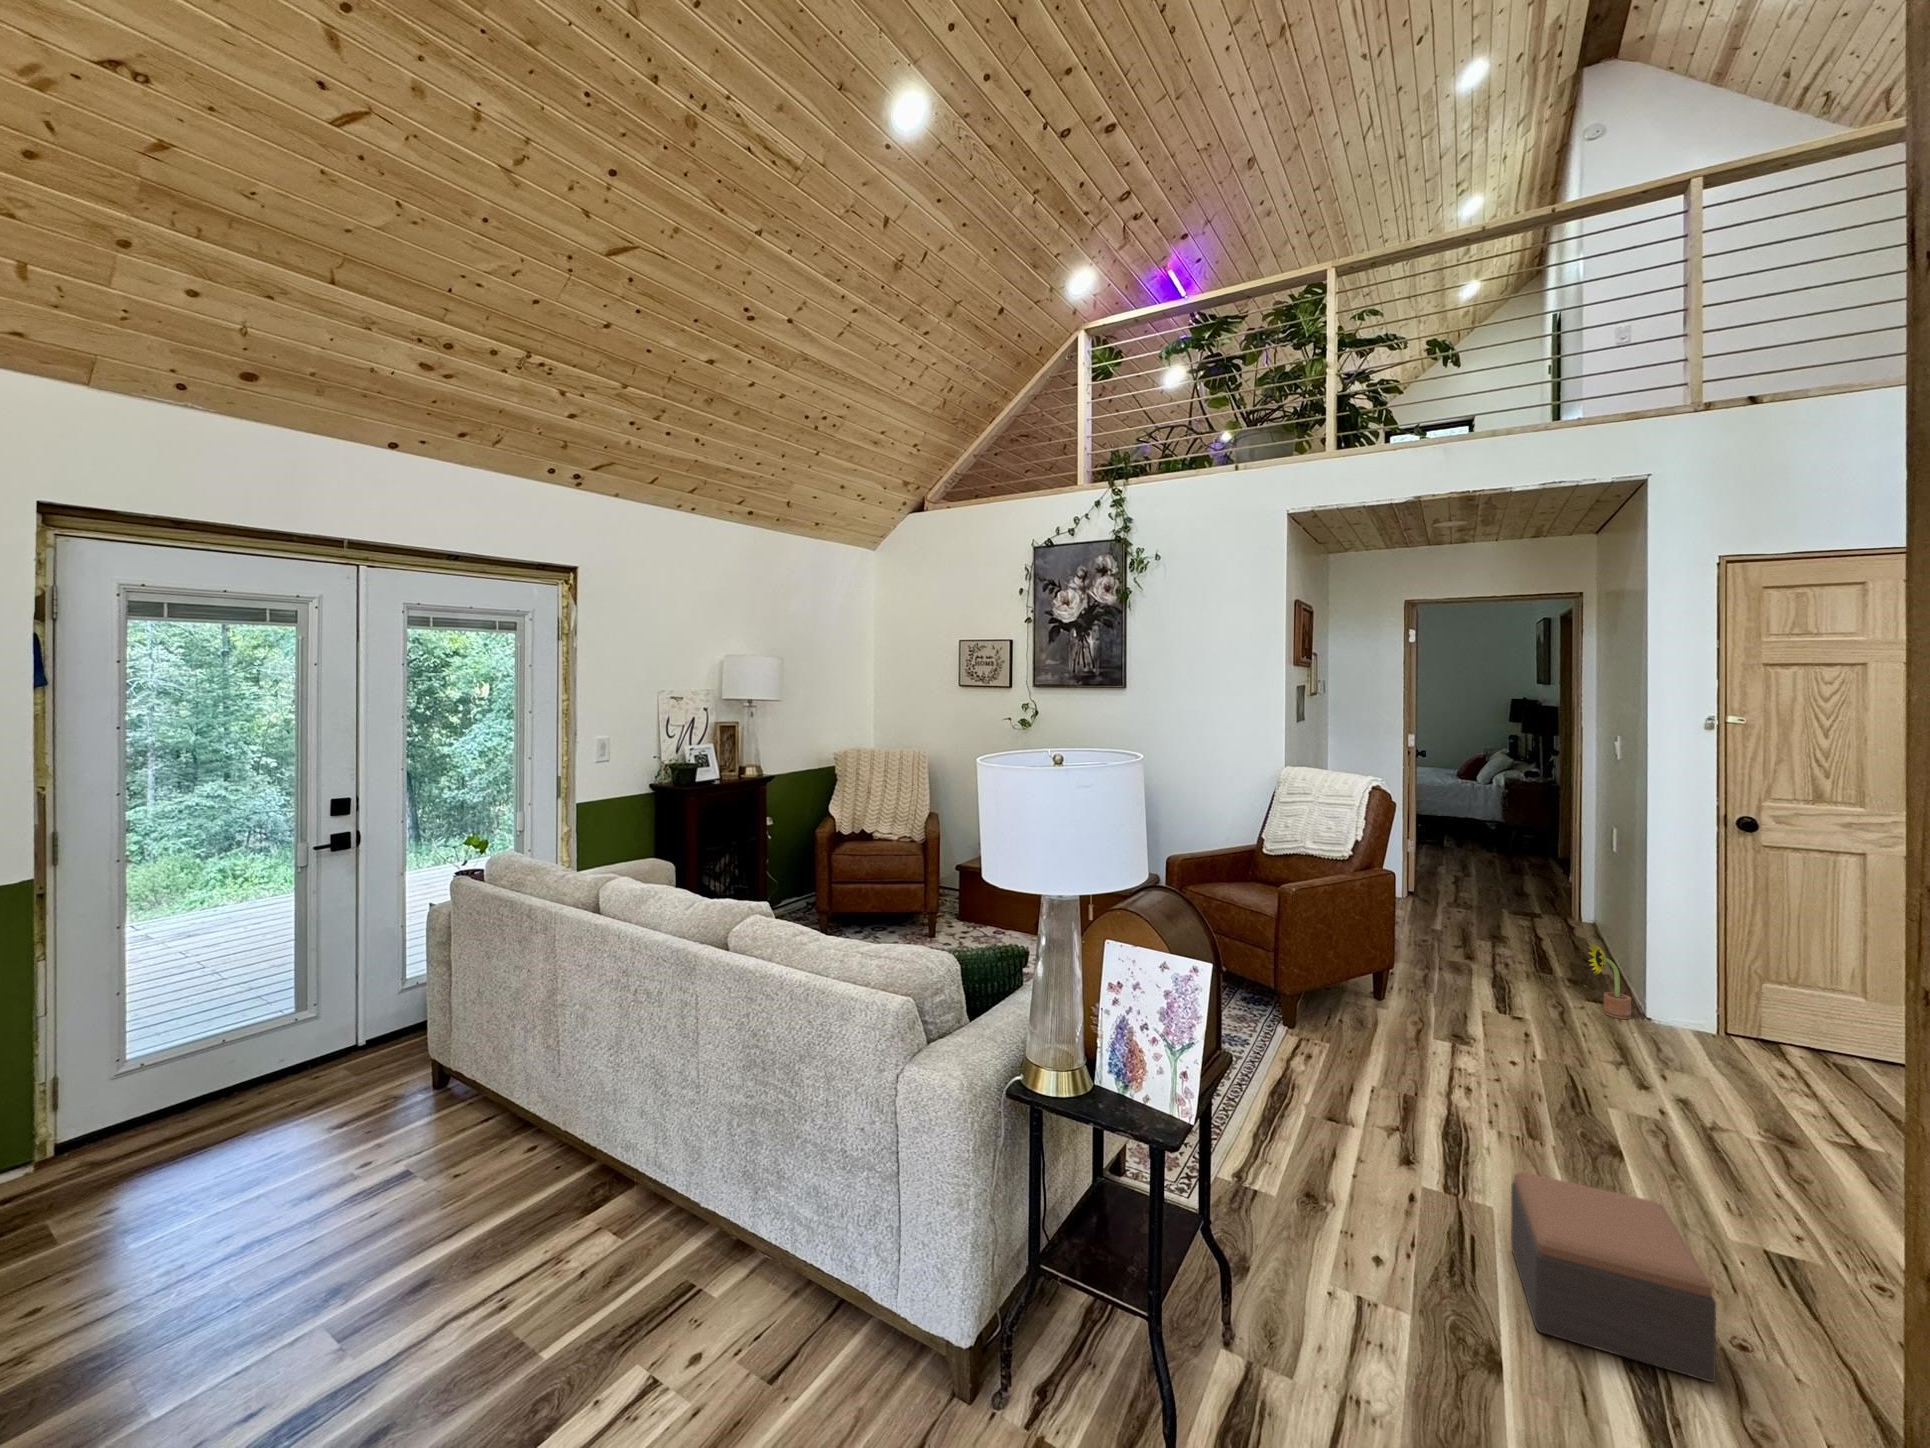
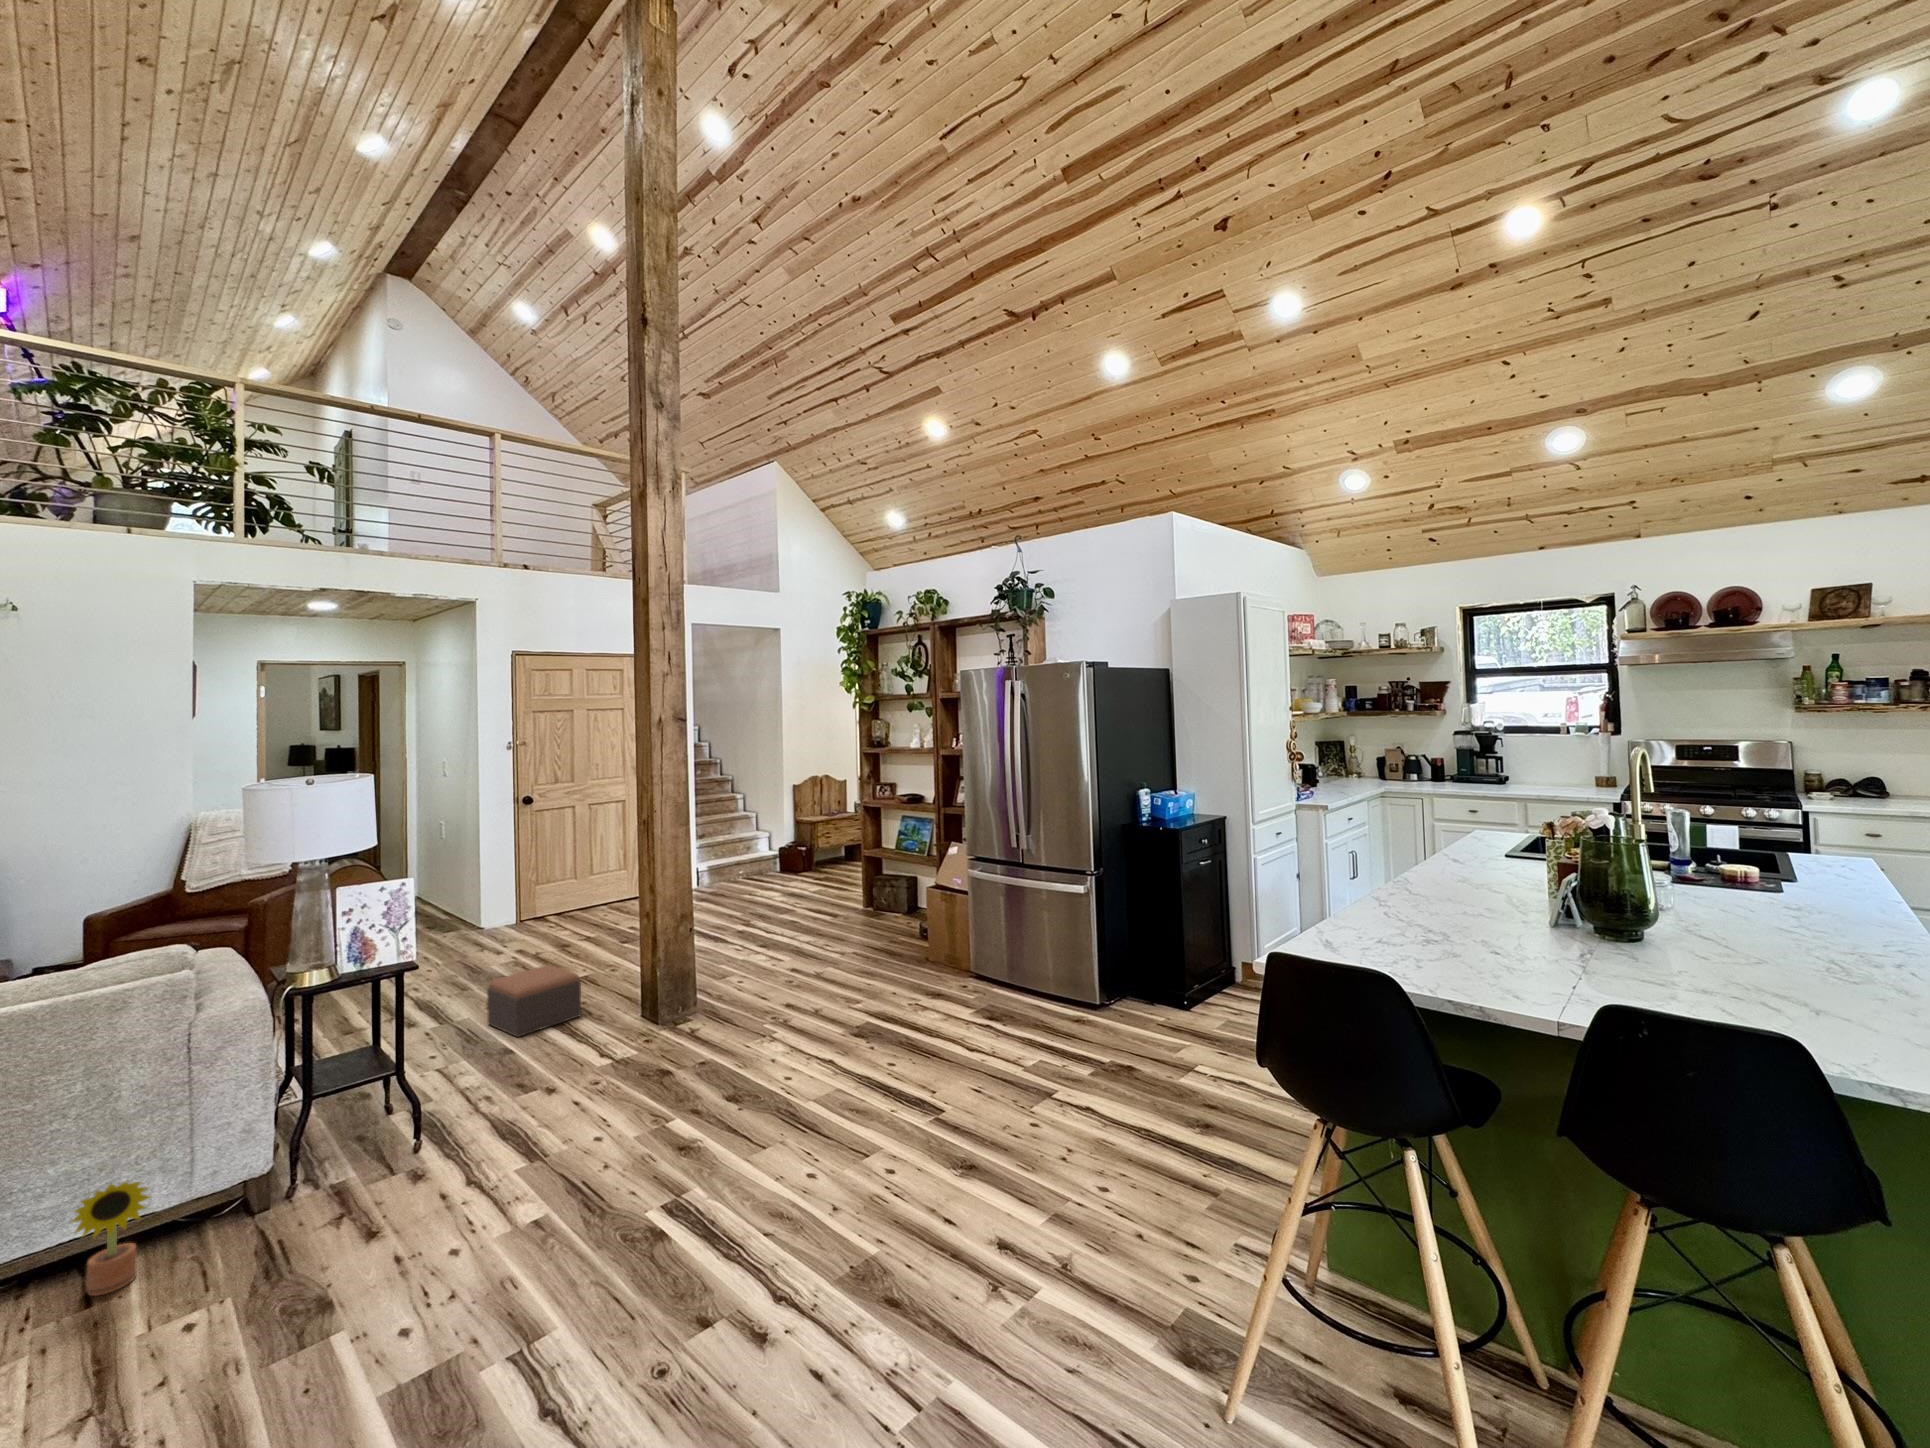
decorative plant: present [1589,944,1631,1019] -> present [71,1180,150,1296]

